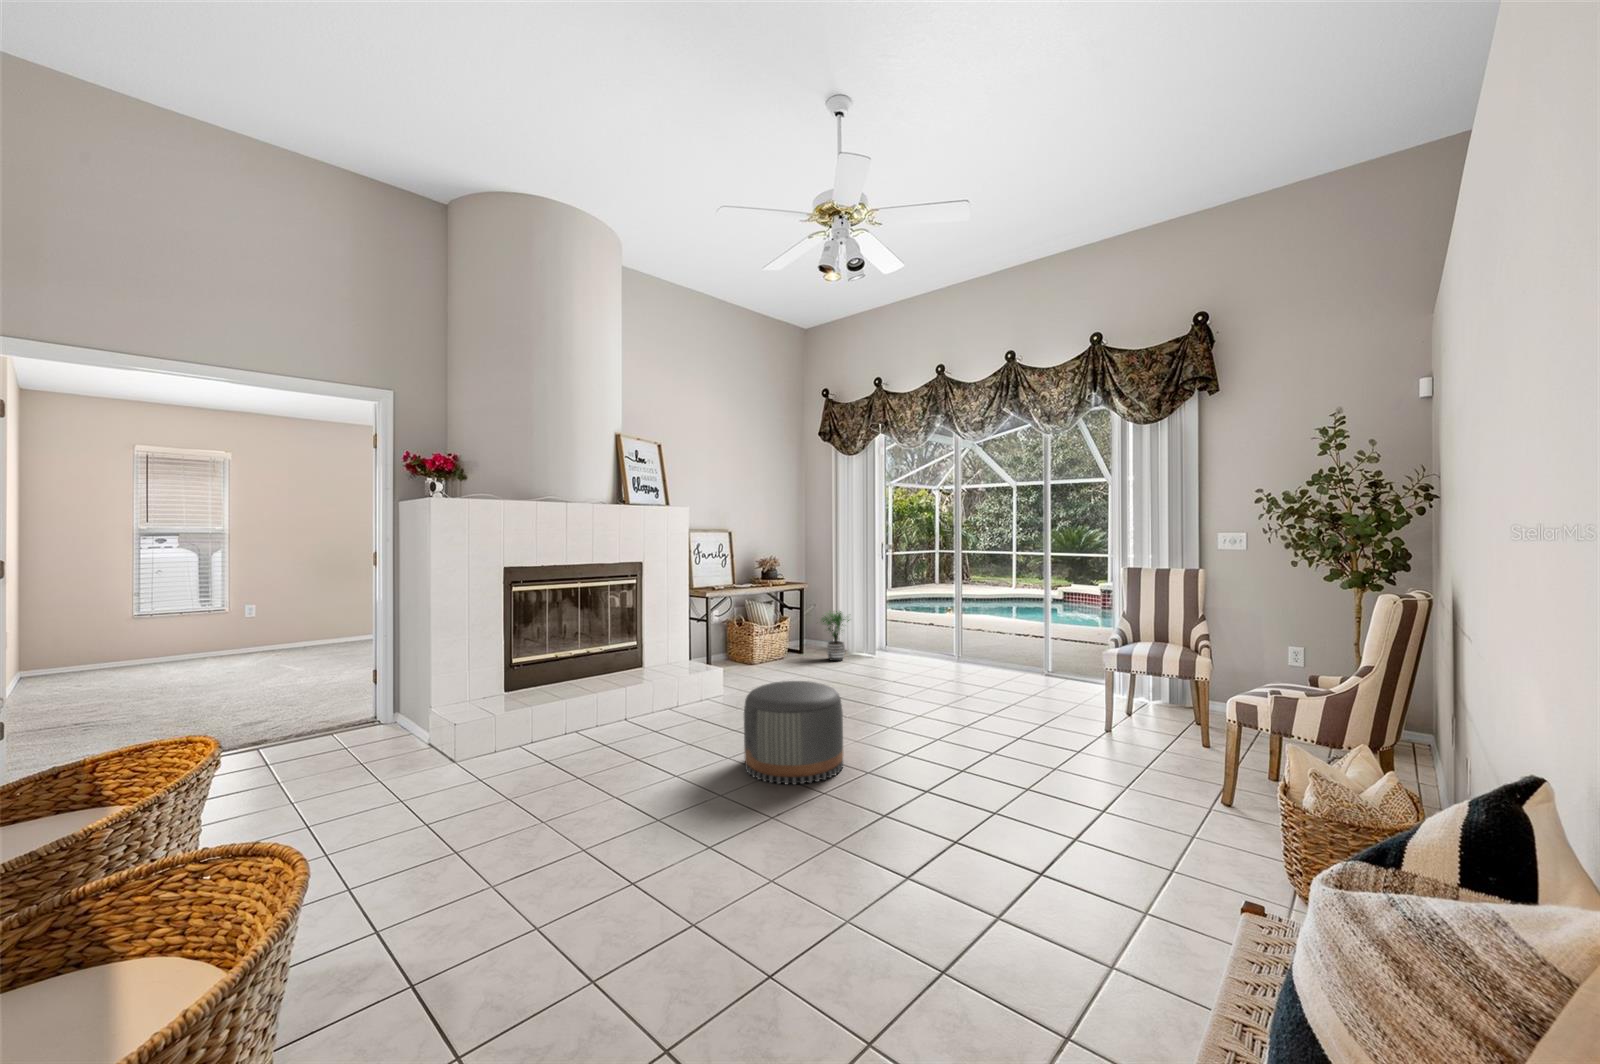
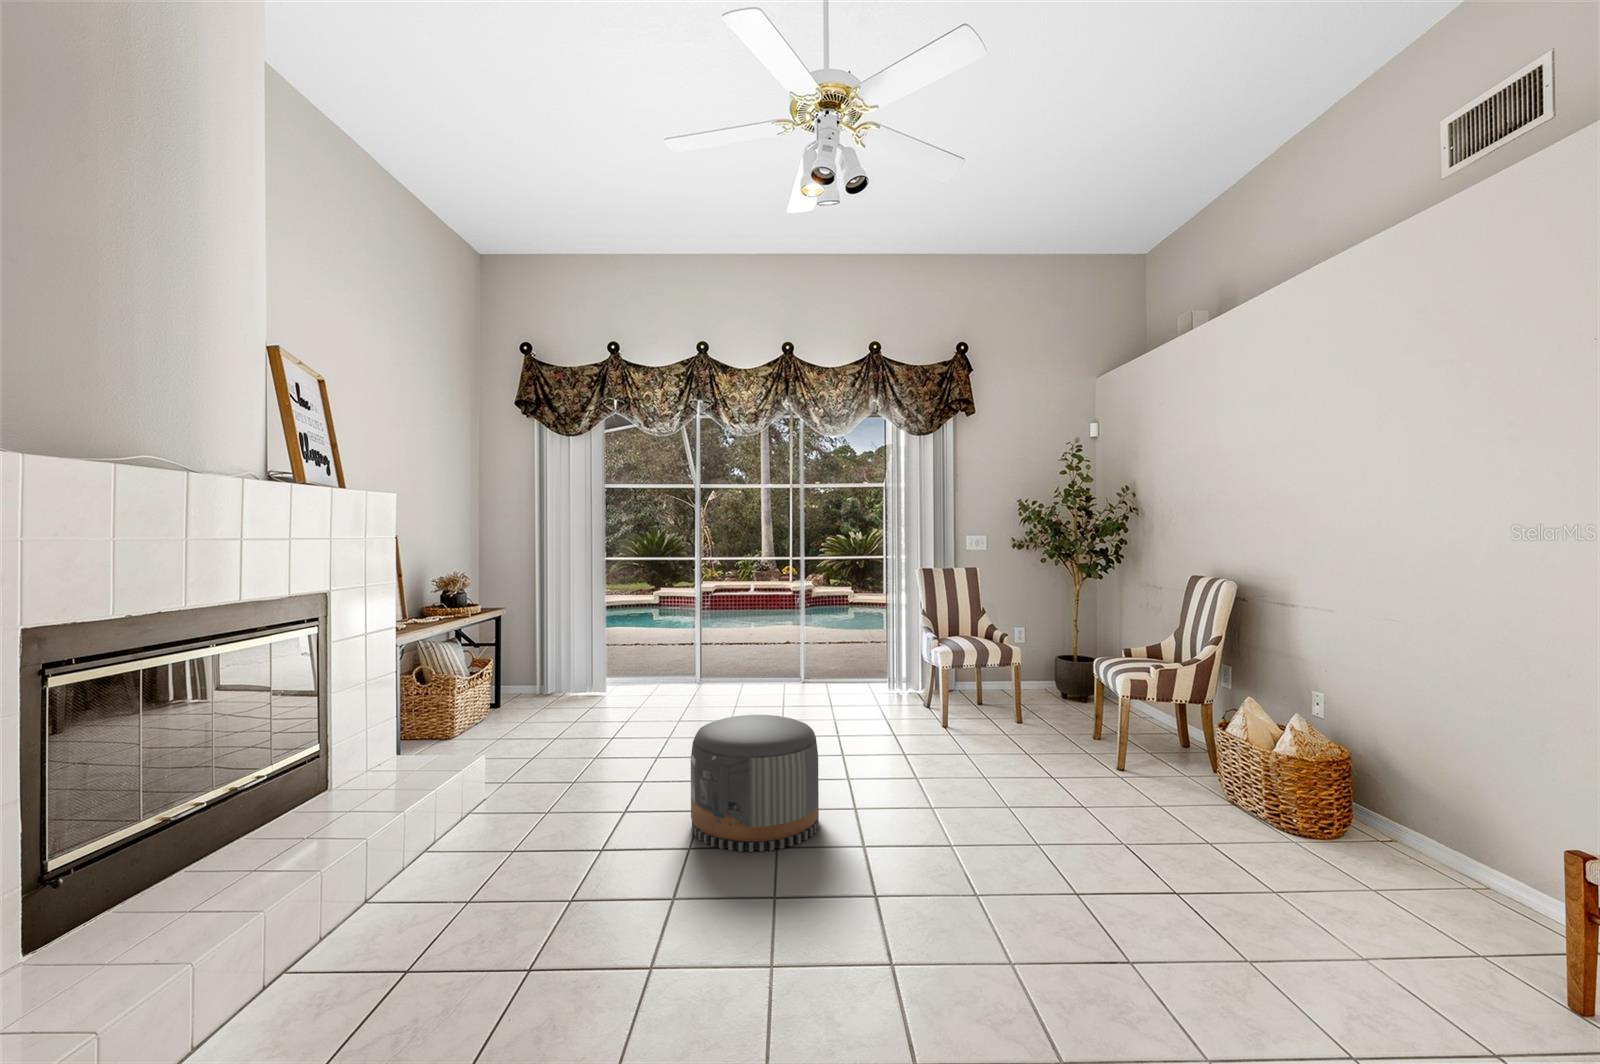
potted plant: present [821,611,849,661] -> none [522,636,572,704]

